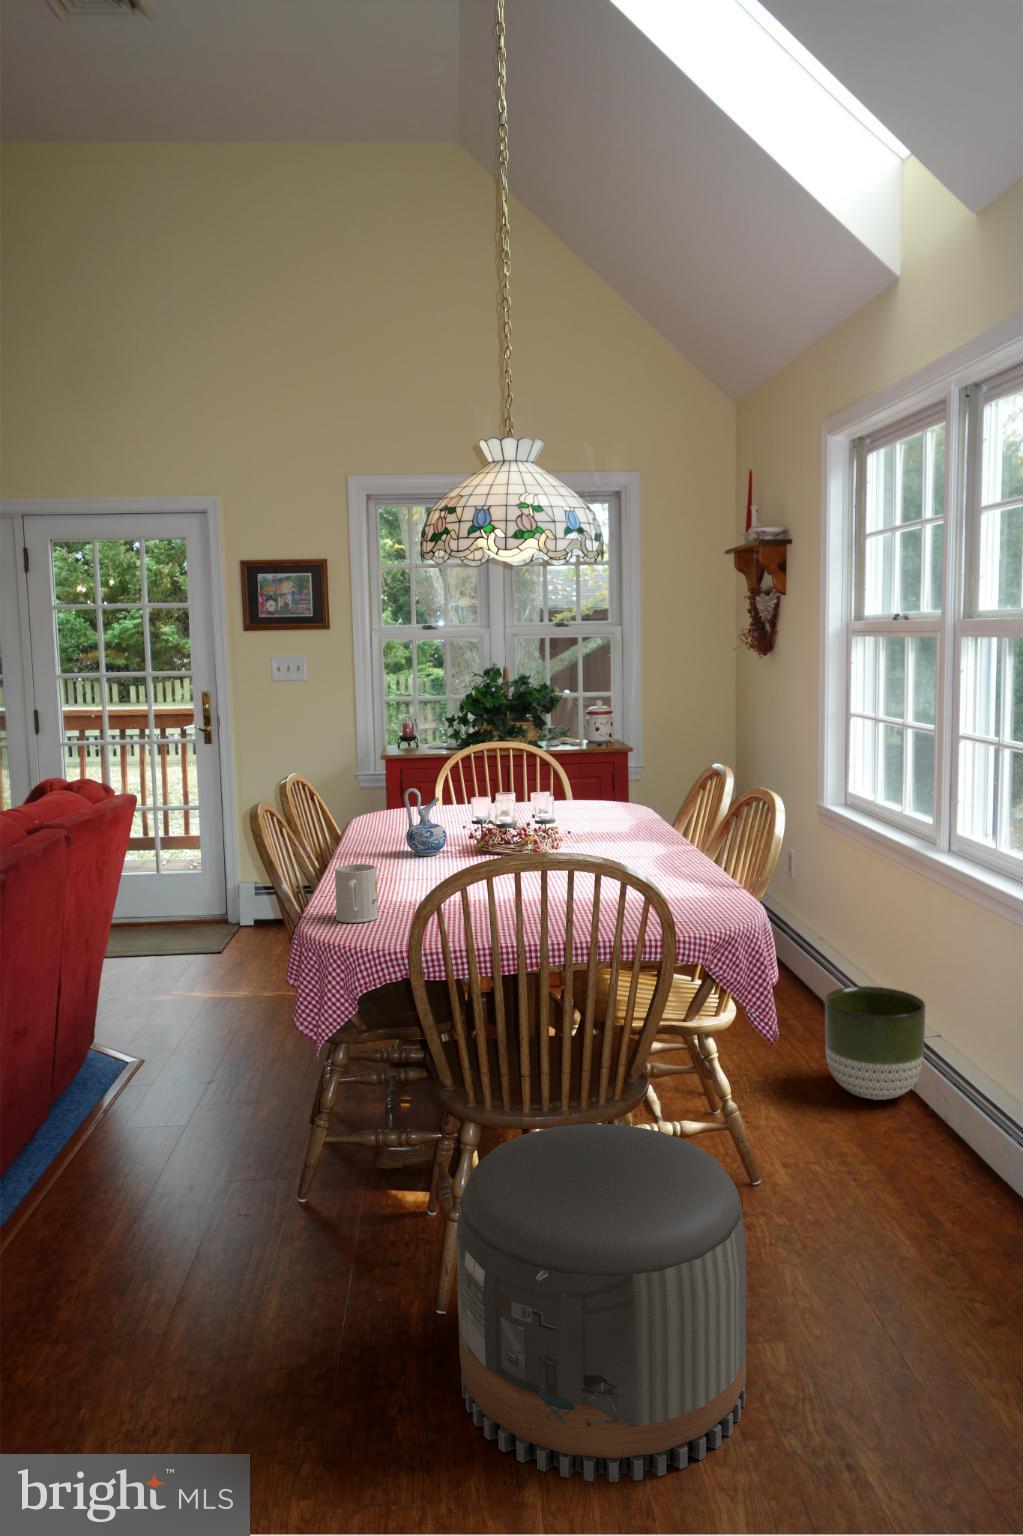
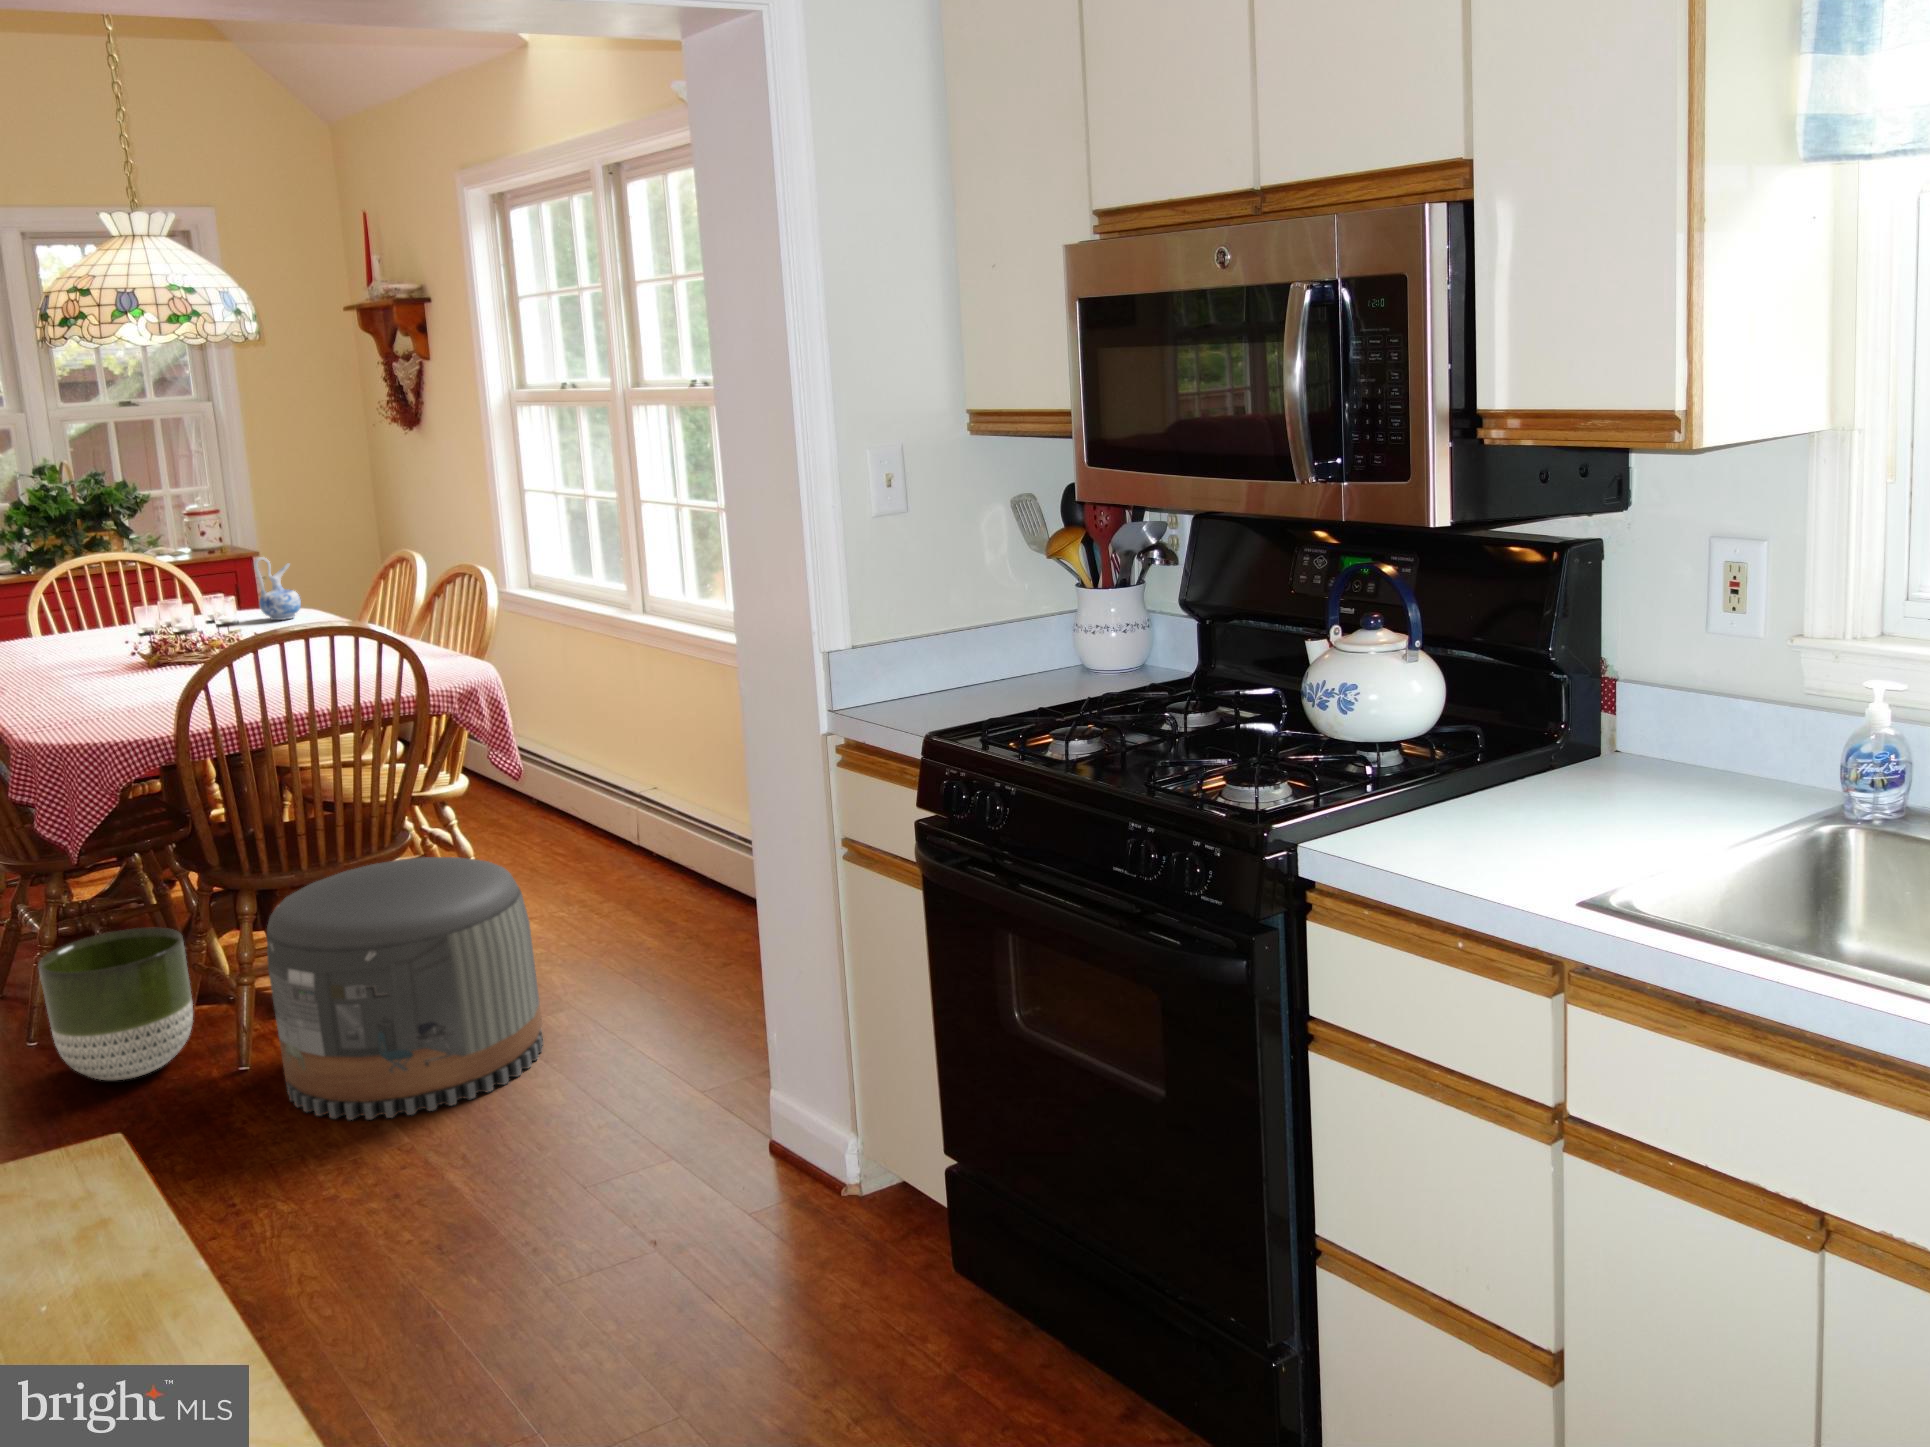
ceramic pitcher: present [404,788,446,856] -> present [254,557,301,620]
mug: present [335,864,379,923] -> none [40,672,98,732]
planter: present [825,986,925,1100] -> present [38,928,193,1080]

